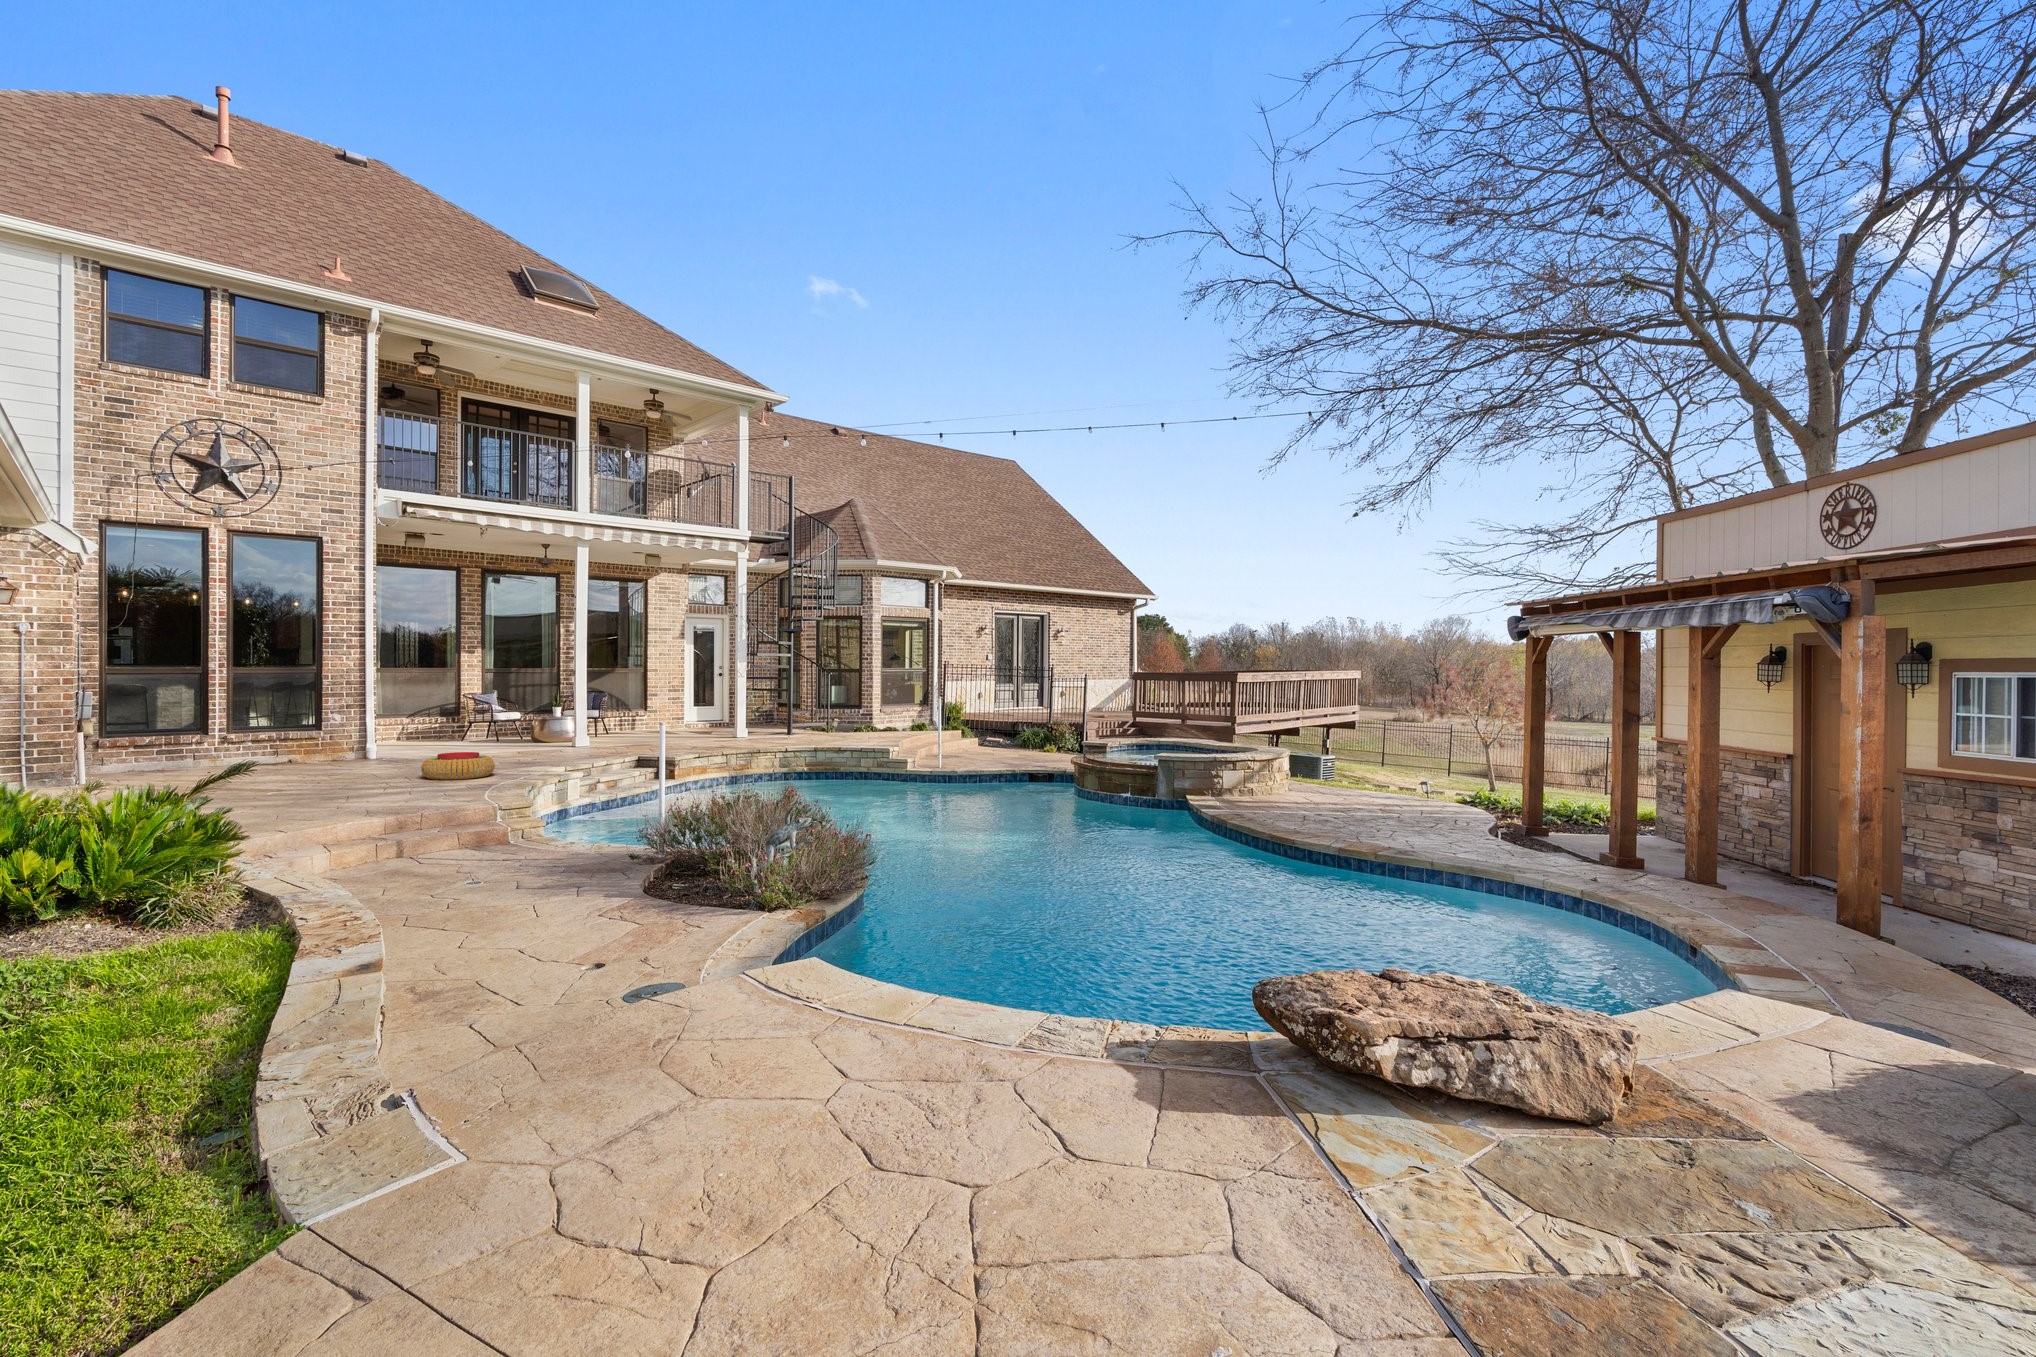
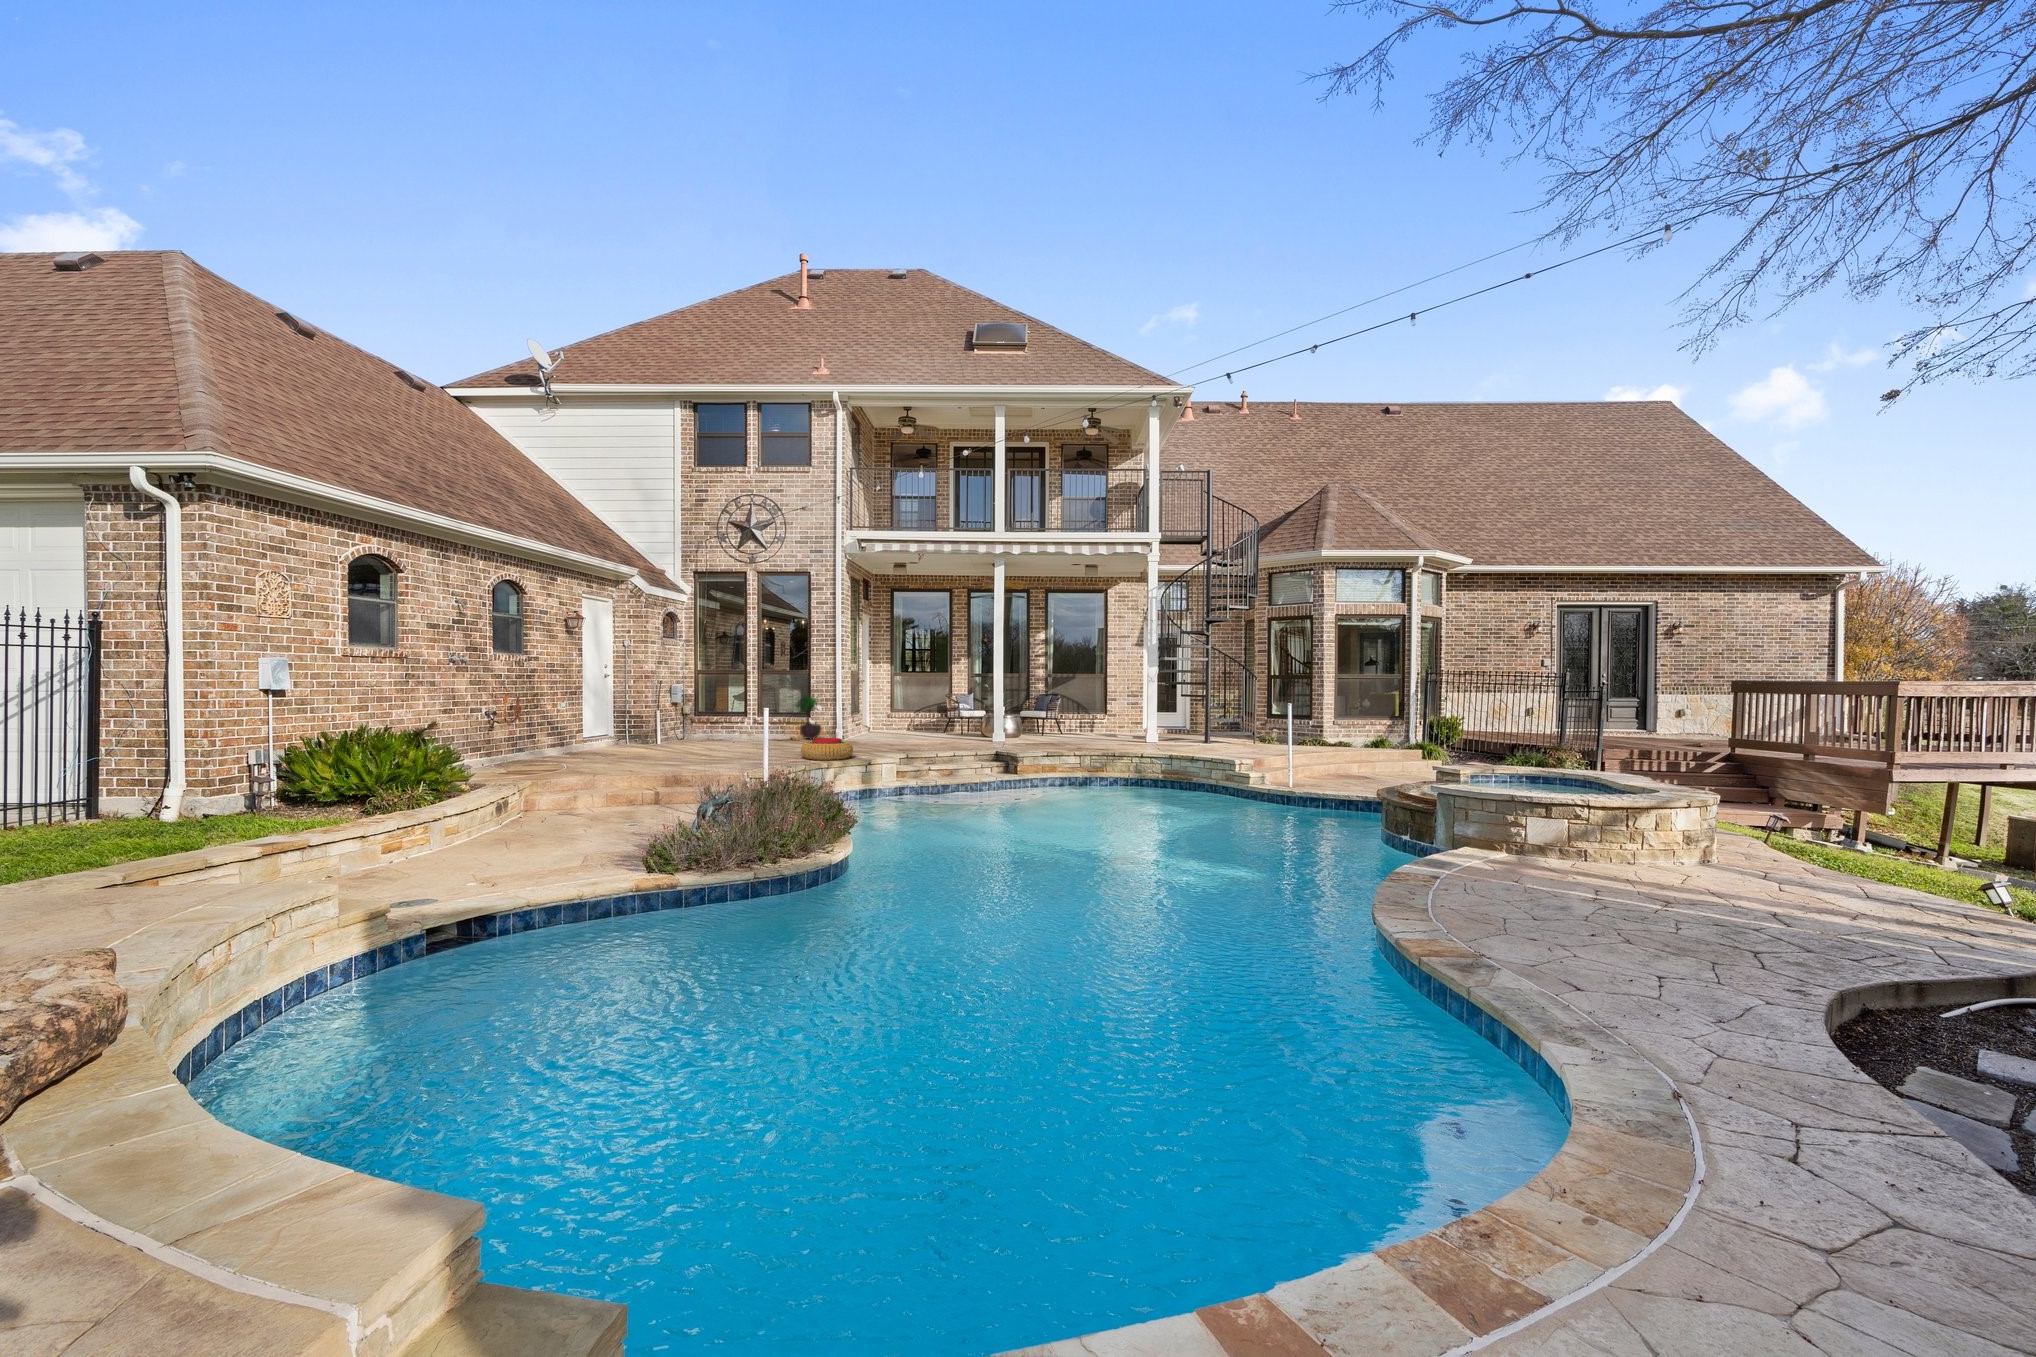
potted tree: none [306,697,354,762] -> present [794,695,821,739]

